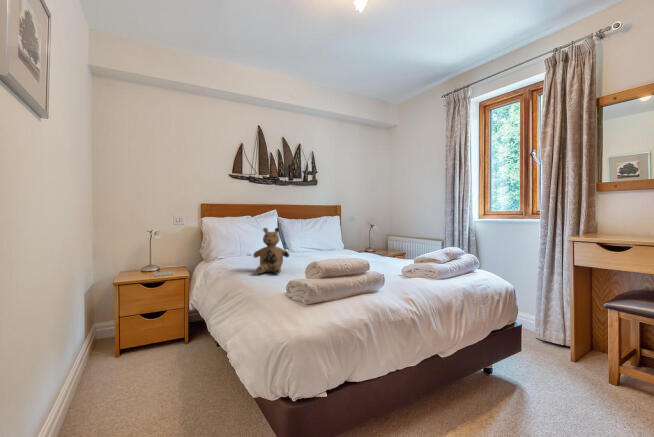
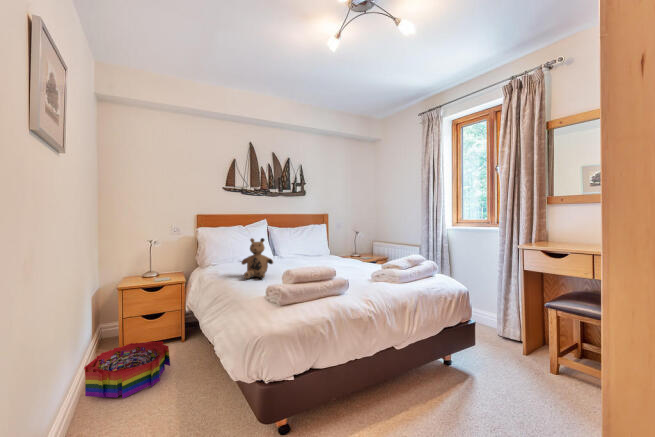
storage bin: none [74,344,173,412] -> present [84,341,170,398]

